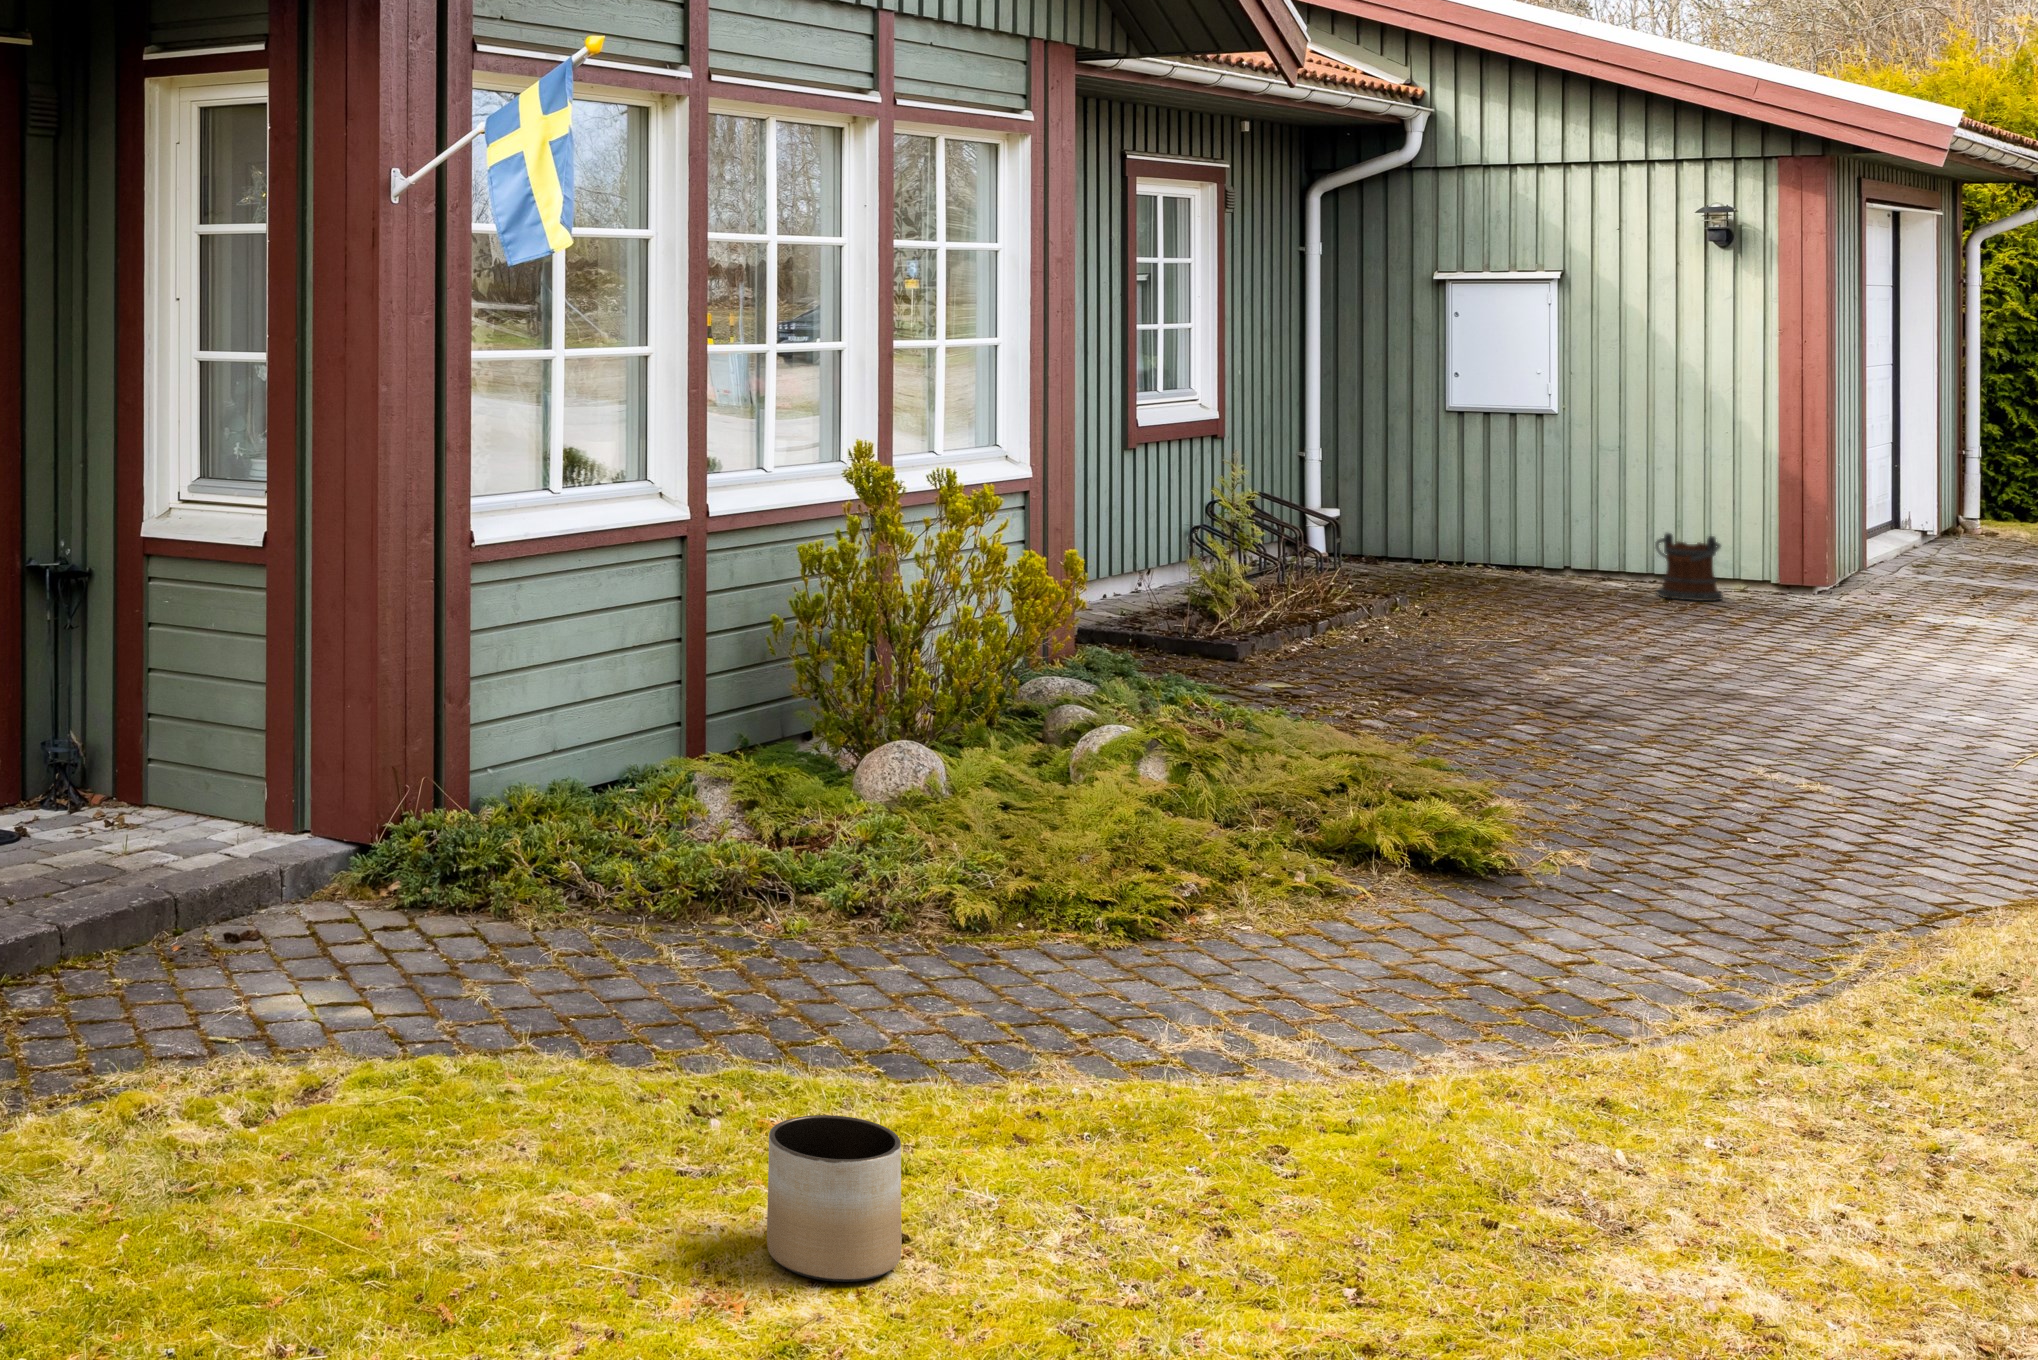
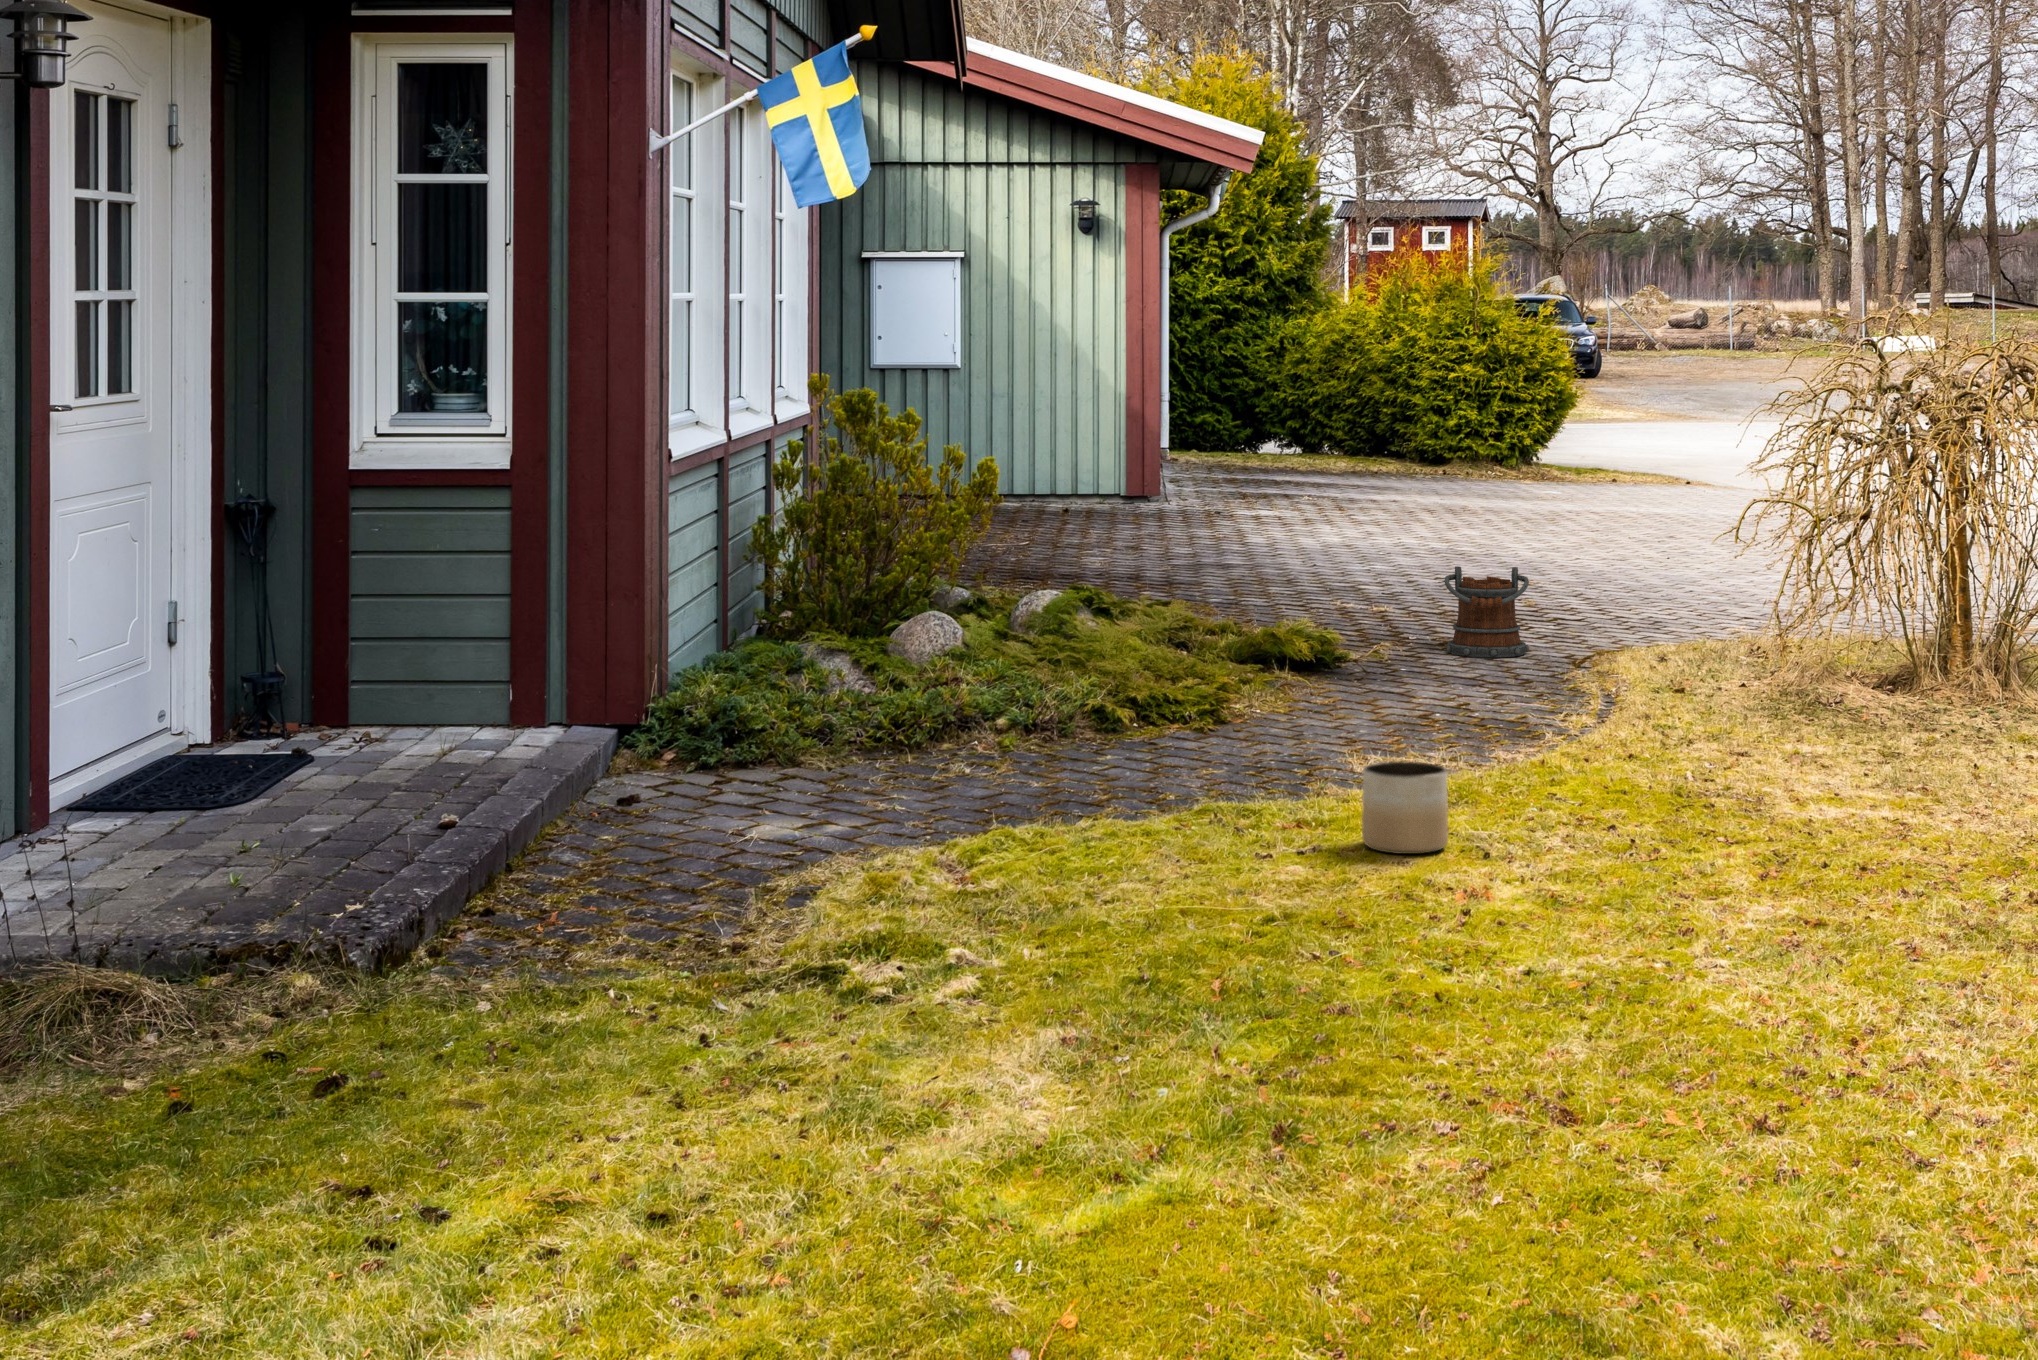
bucket: present [1655,533,1723,601] -> present [1444,566,1529,658]

